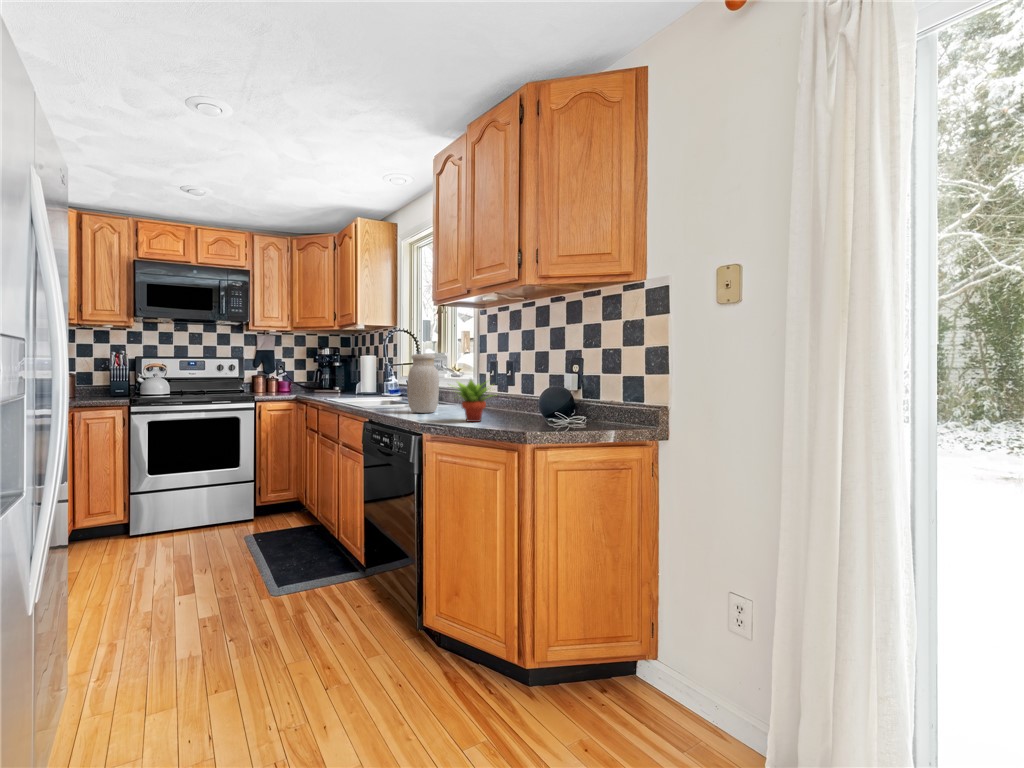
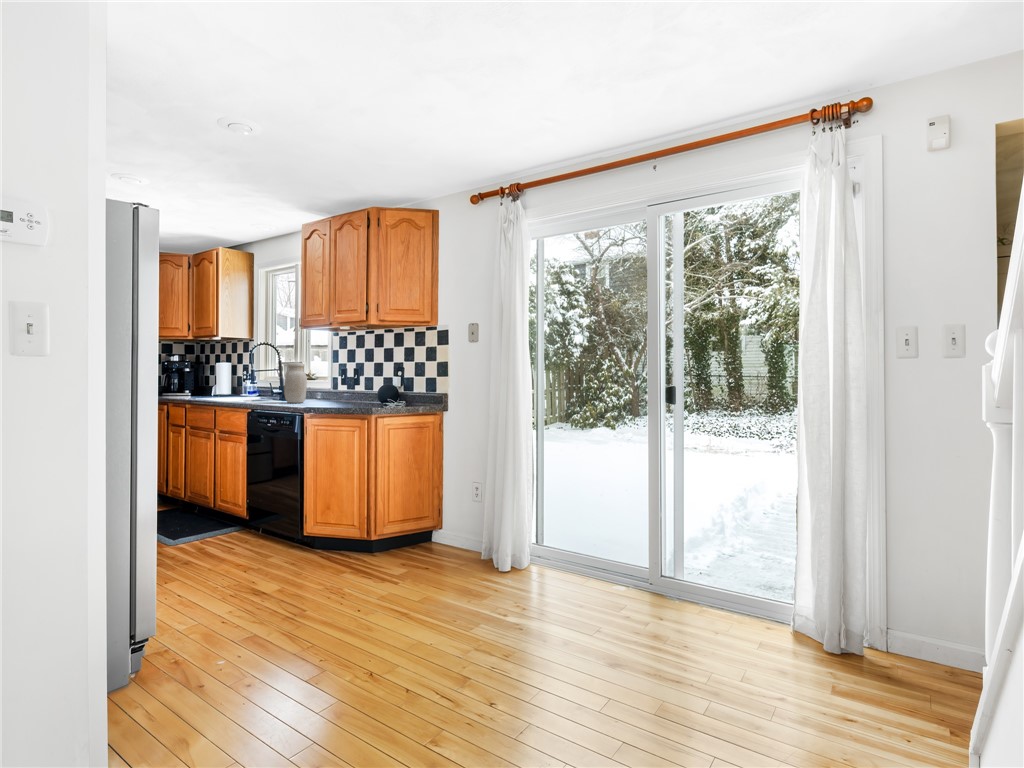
succulent plant: present [457,380,493,422] -> none [319,379,351,406]

